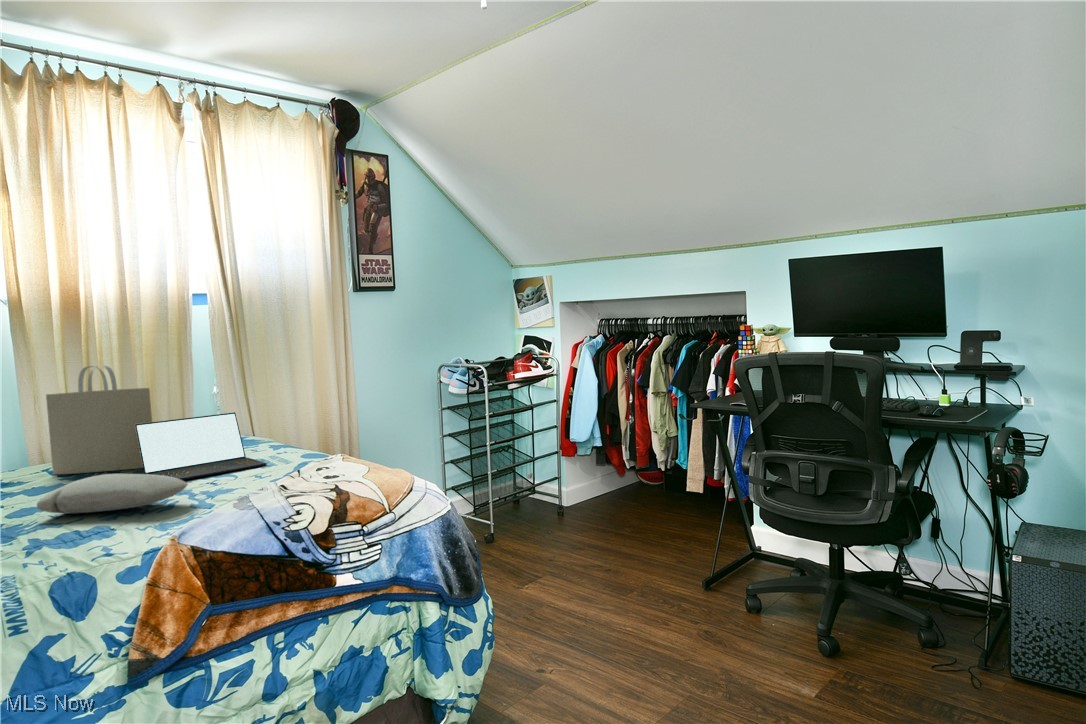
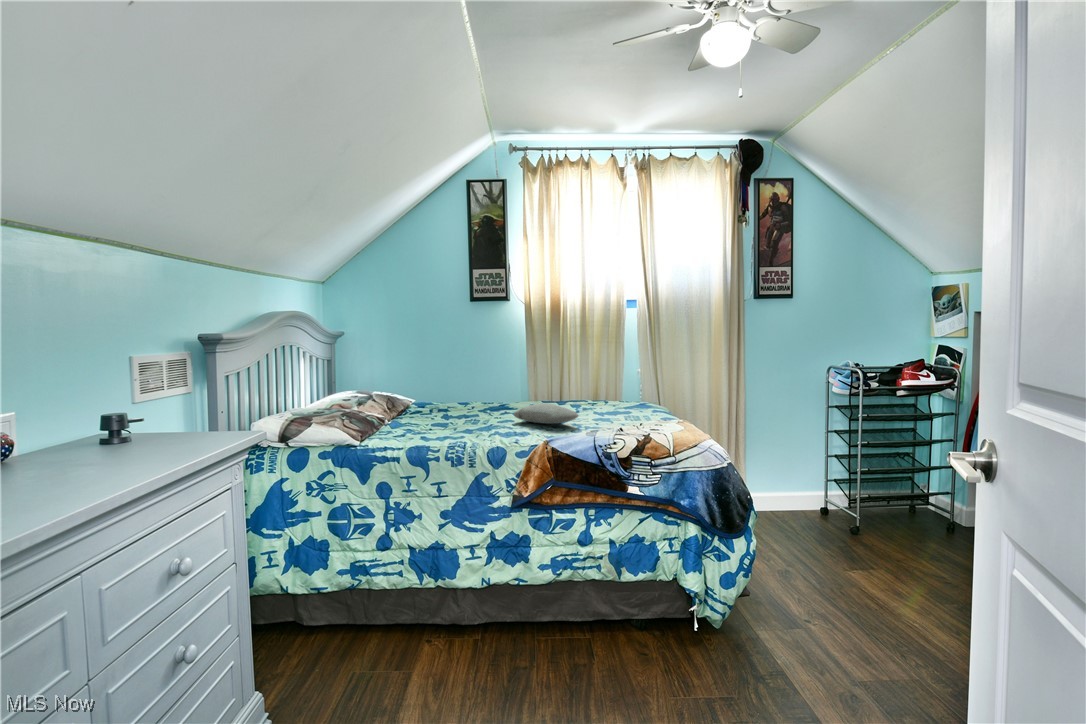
tote bag: present [46,365,152,474] -> none [546,342,591,406]
laptop: present [135,412,267,480] -> none [578,378,643,415]

